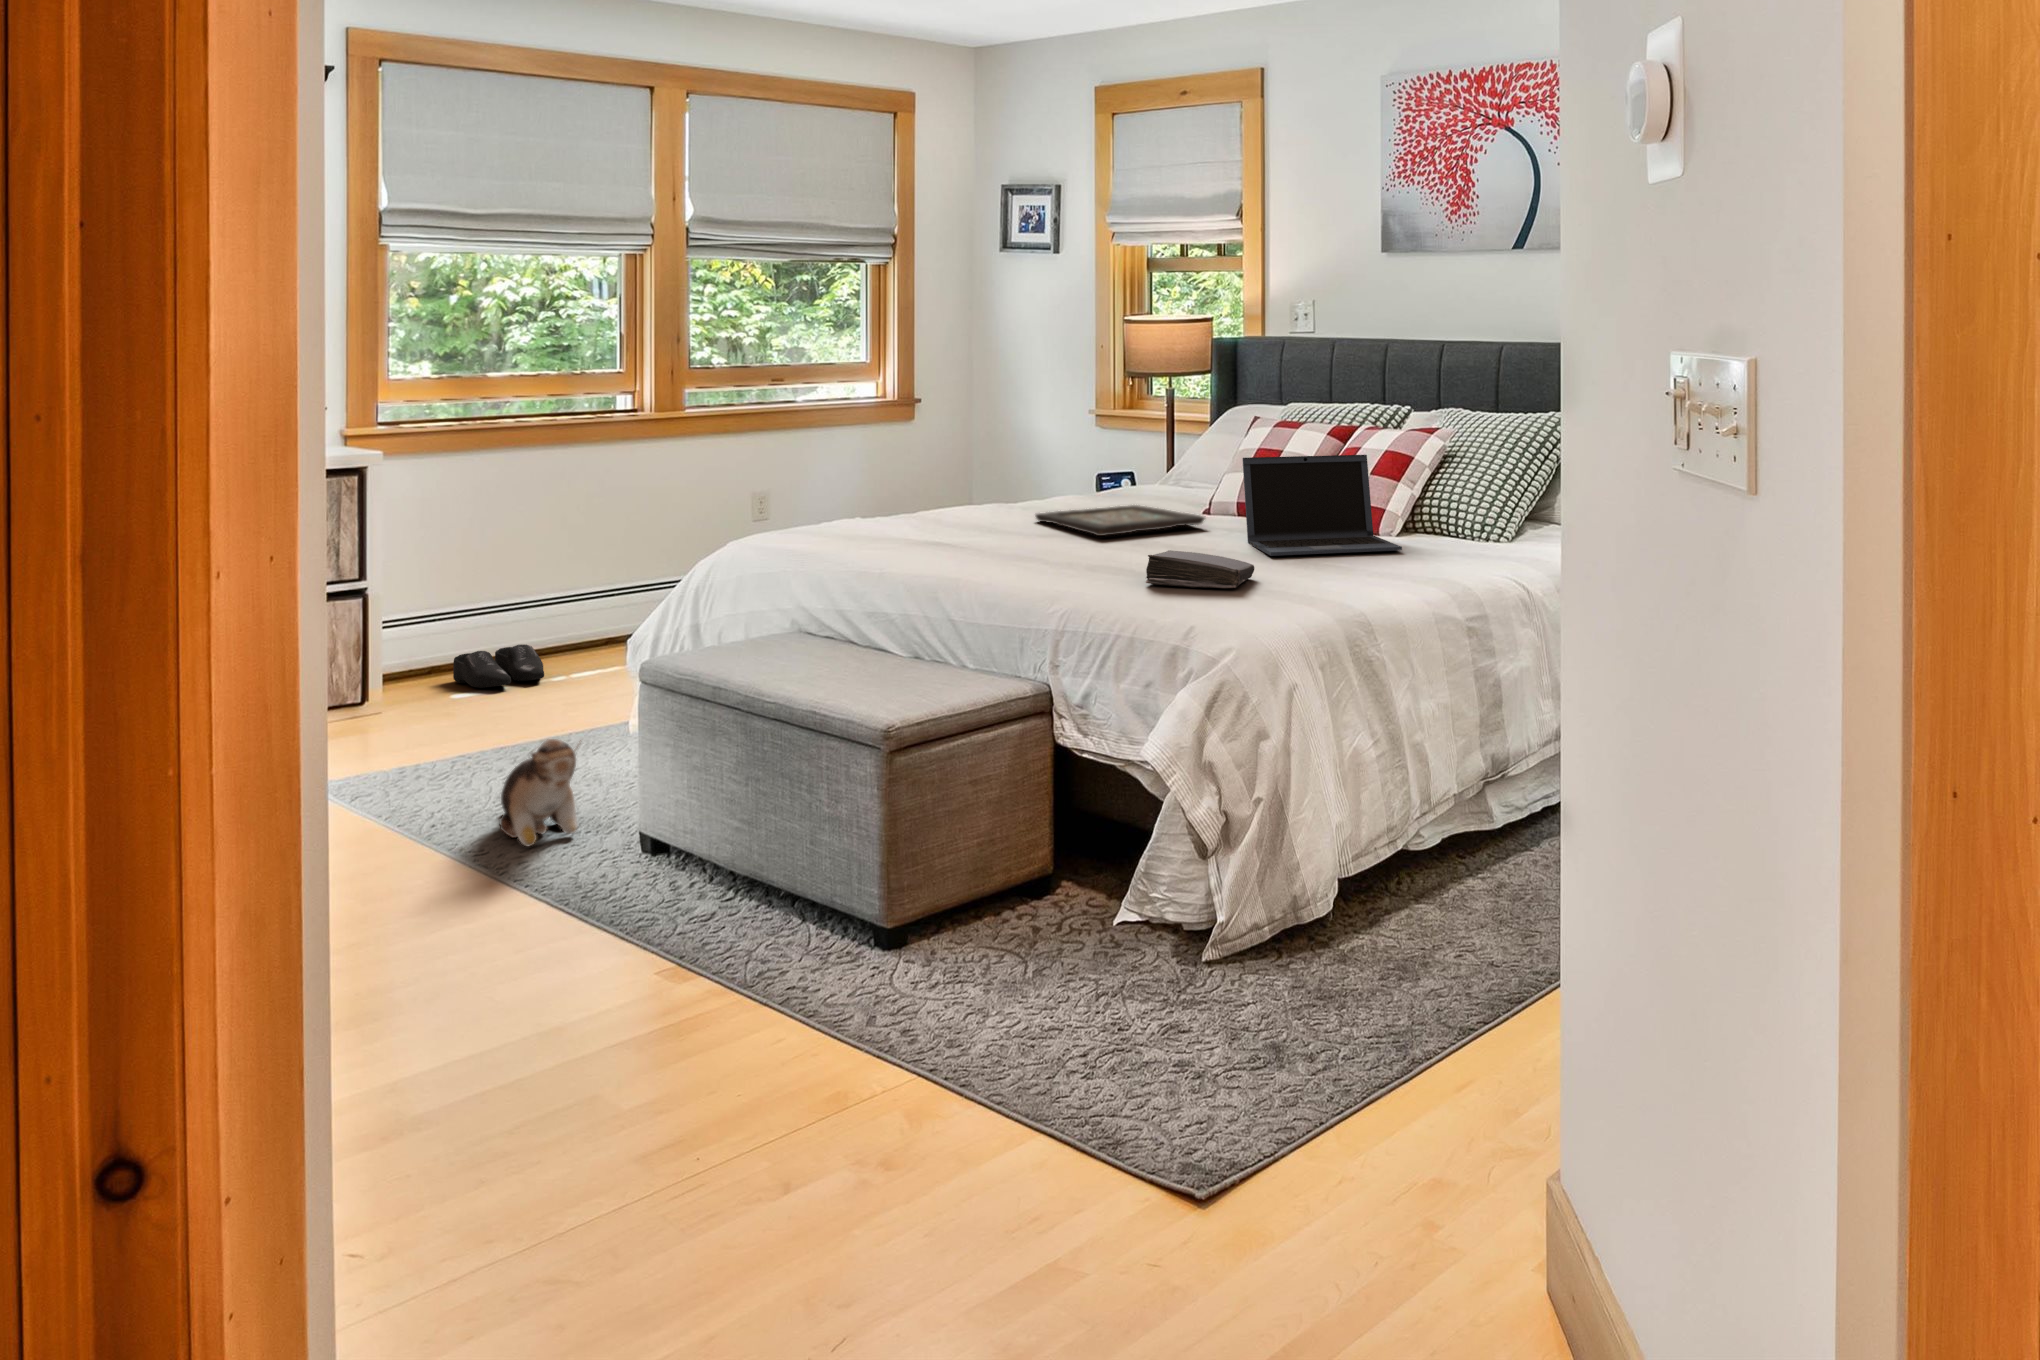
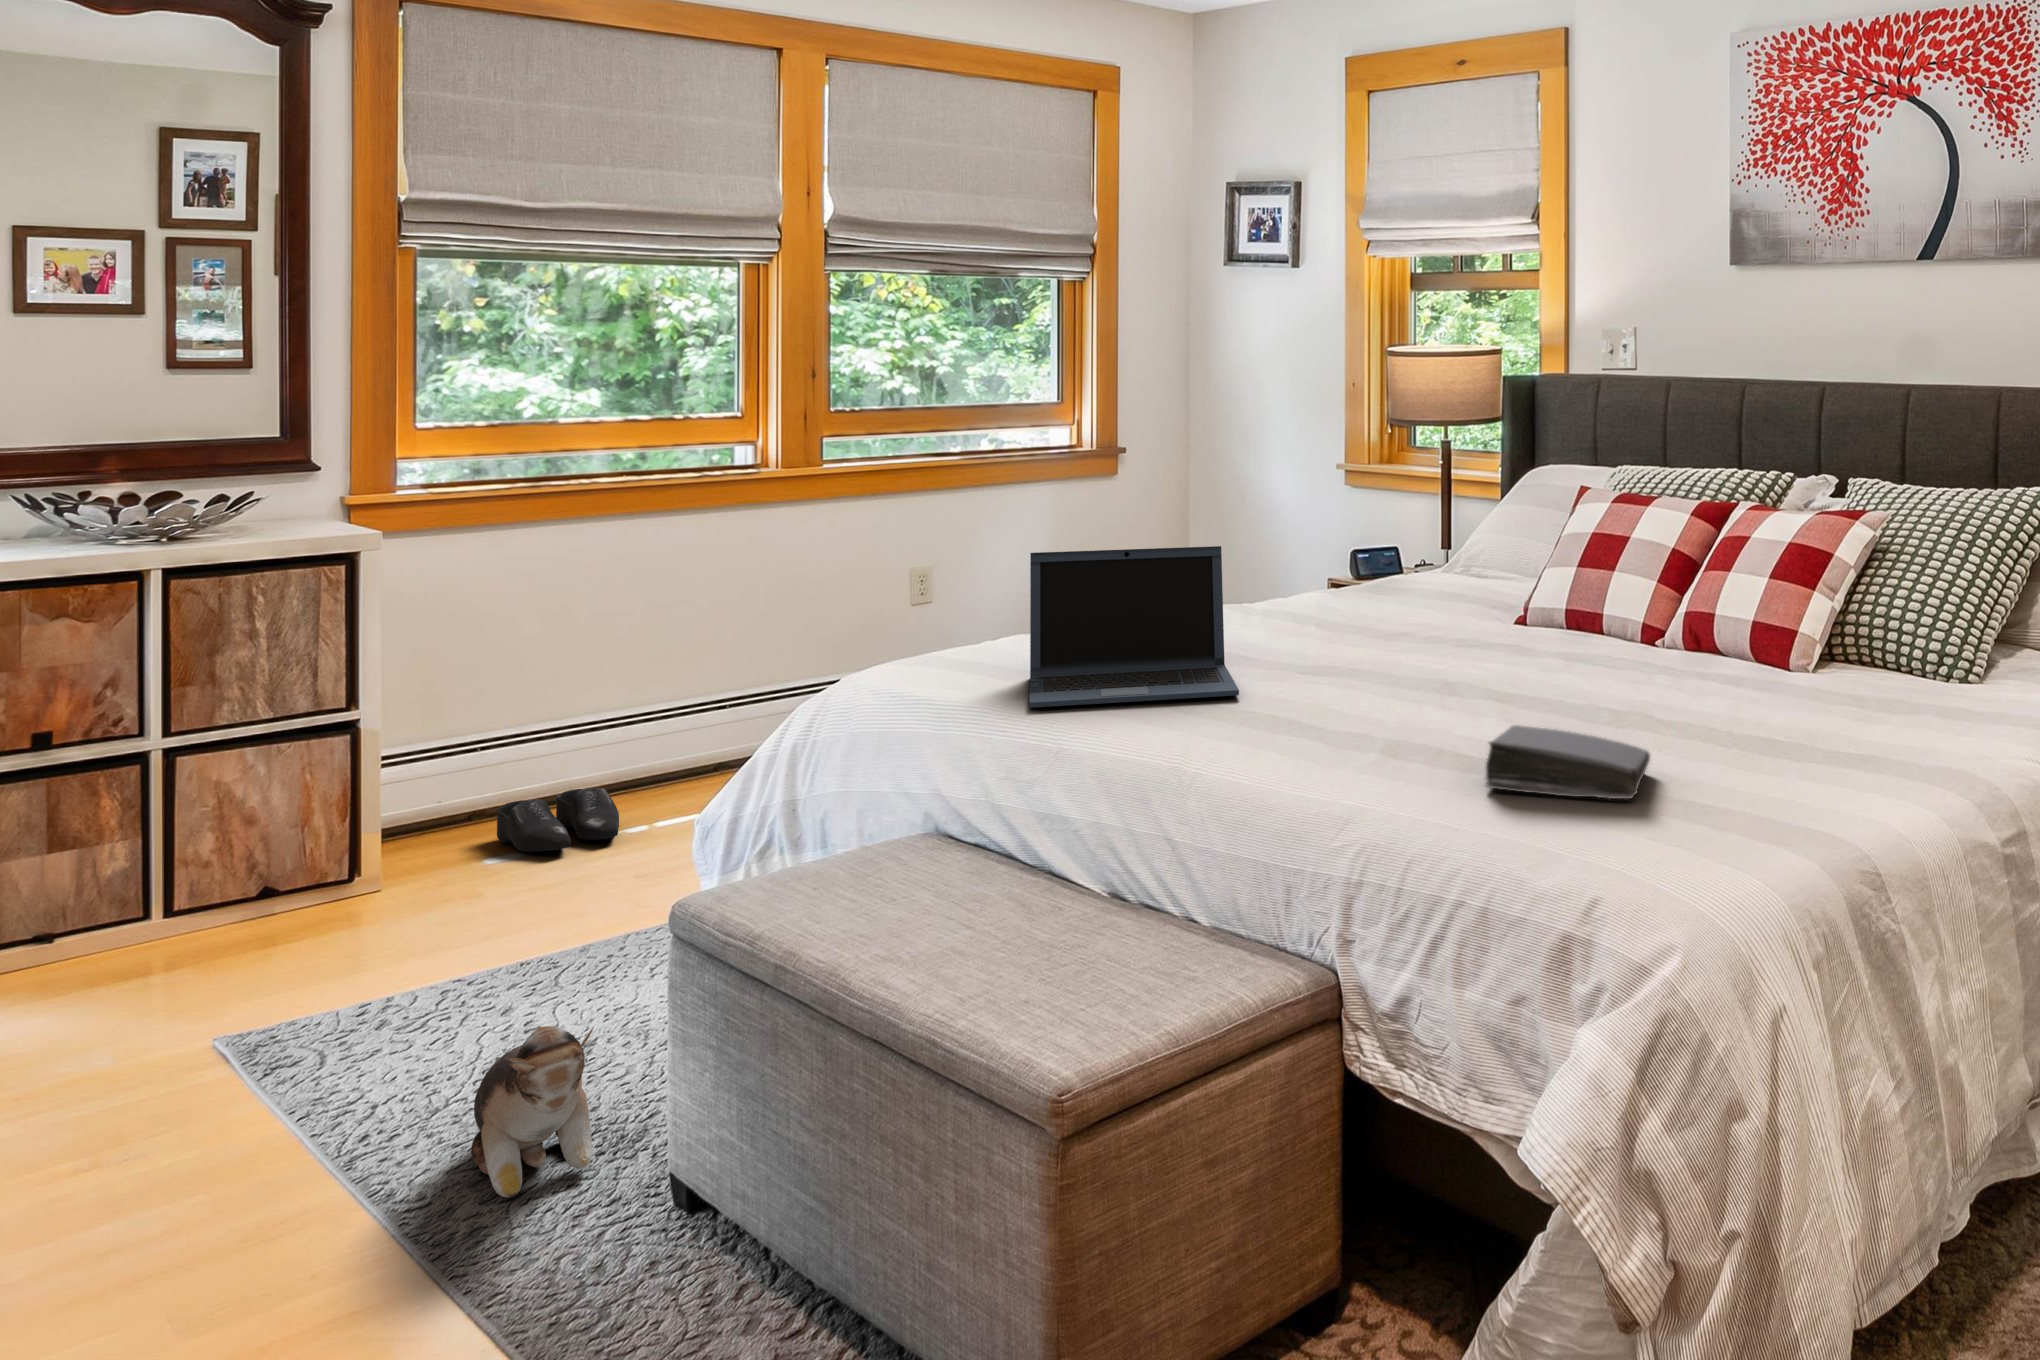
laptop: present [1243,455,1402,556] -> present [1029,546,1239,708]
decorative tray: present [1036,505,1205,536] -> none [1288,618,1537,679]

